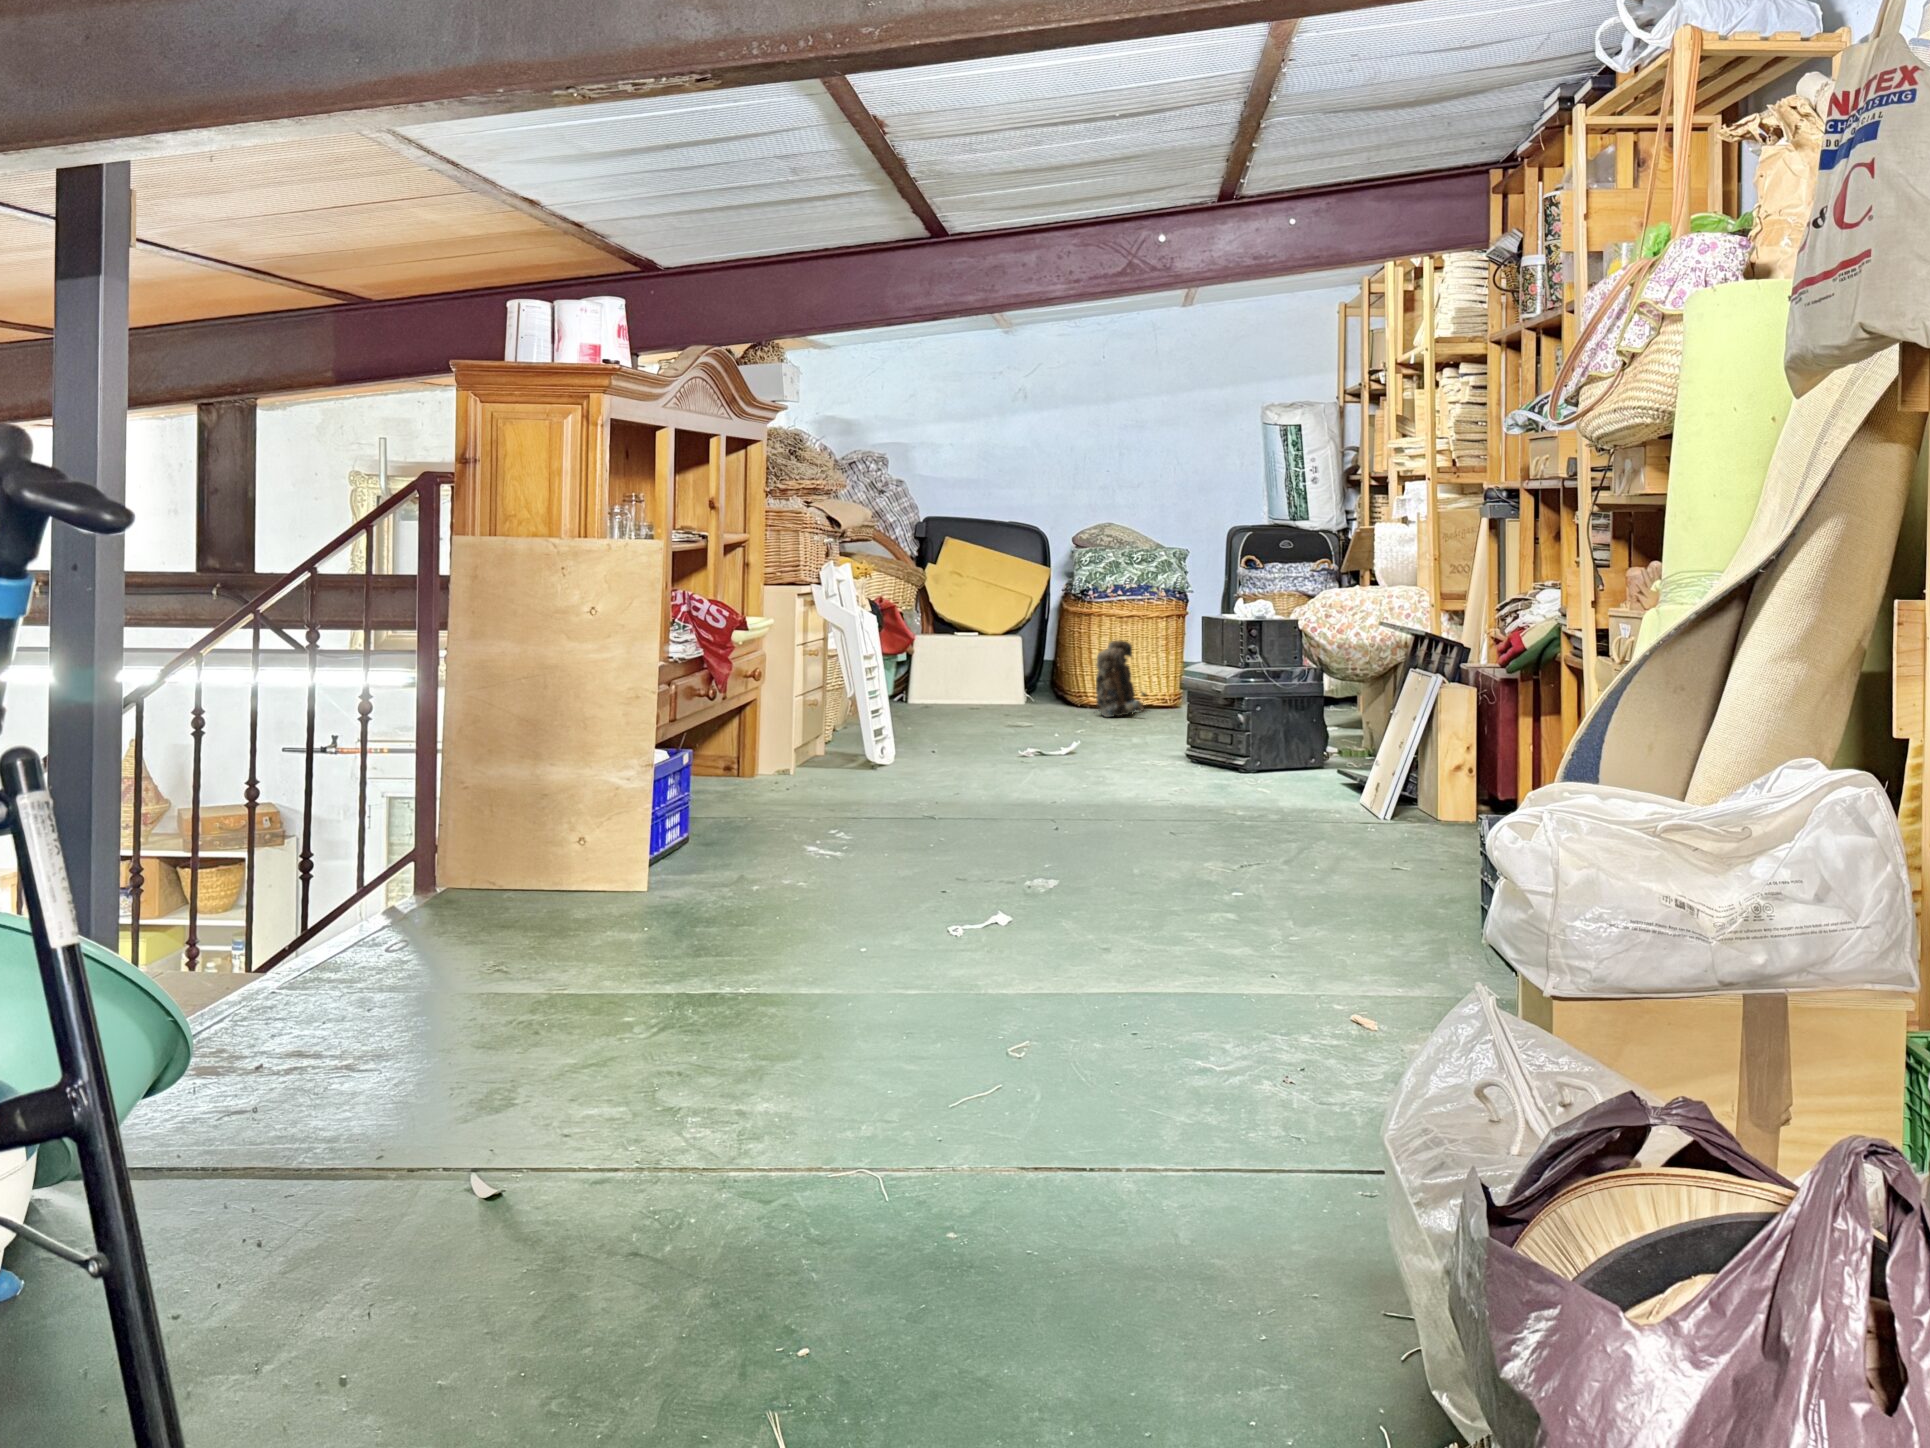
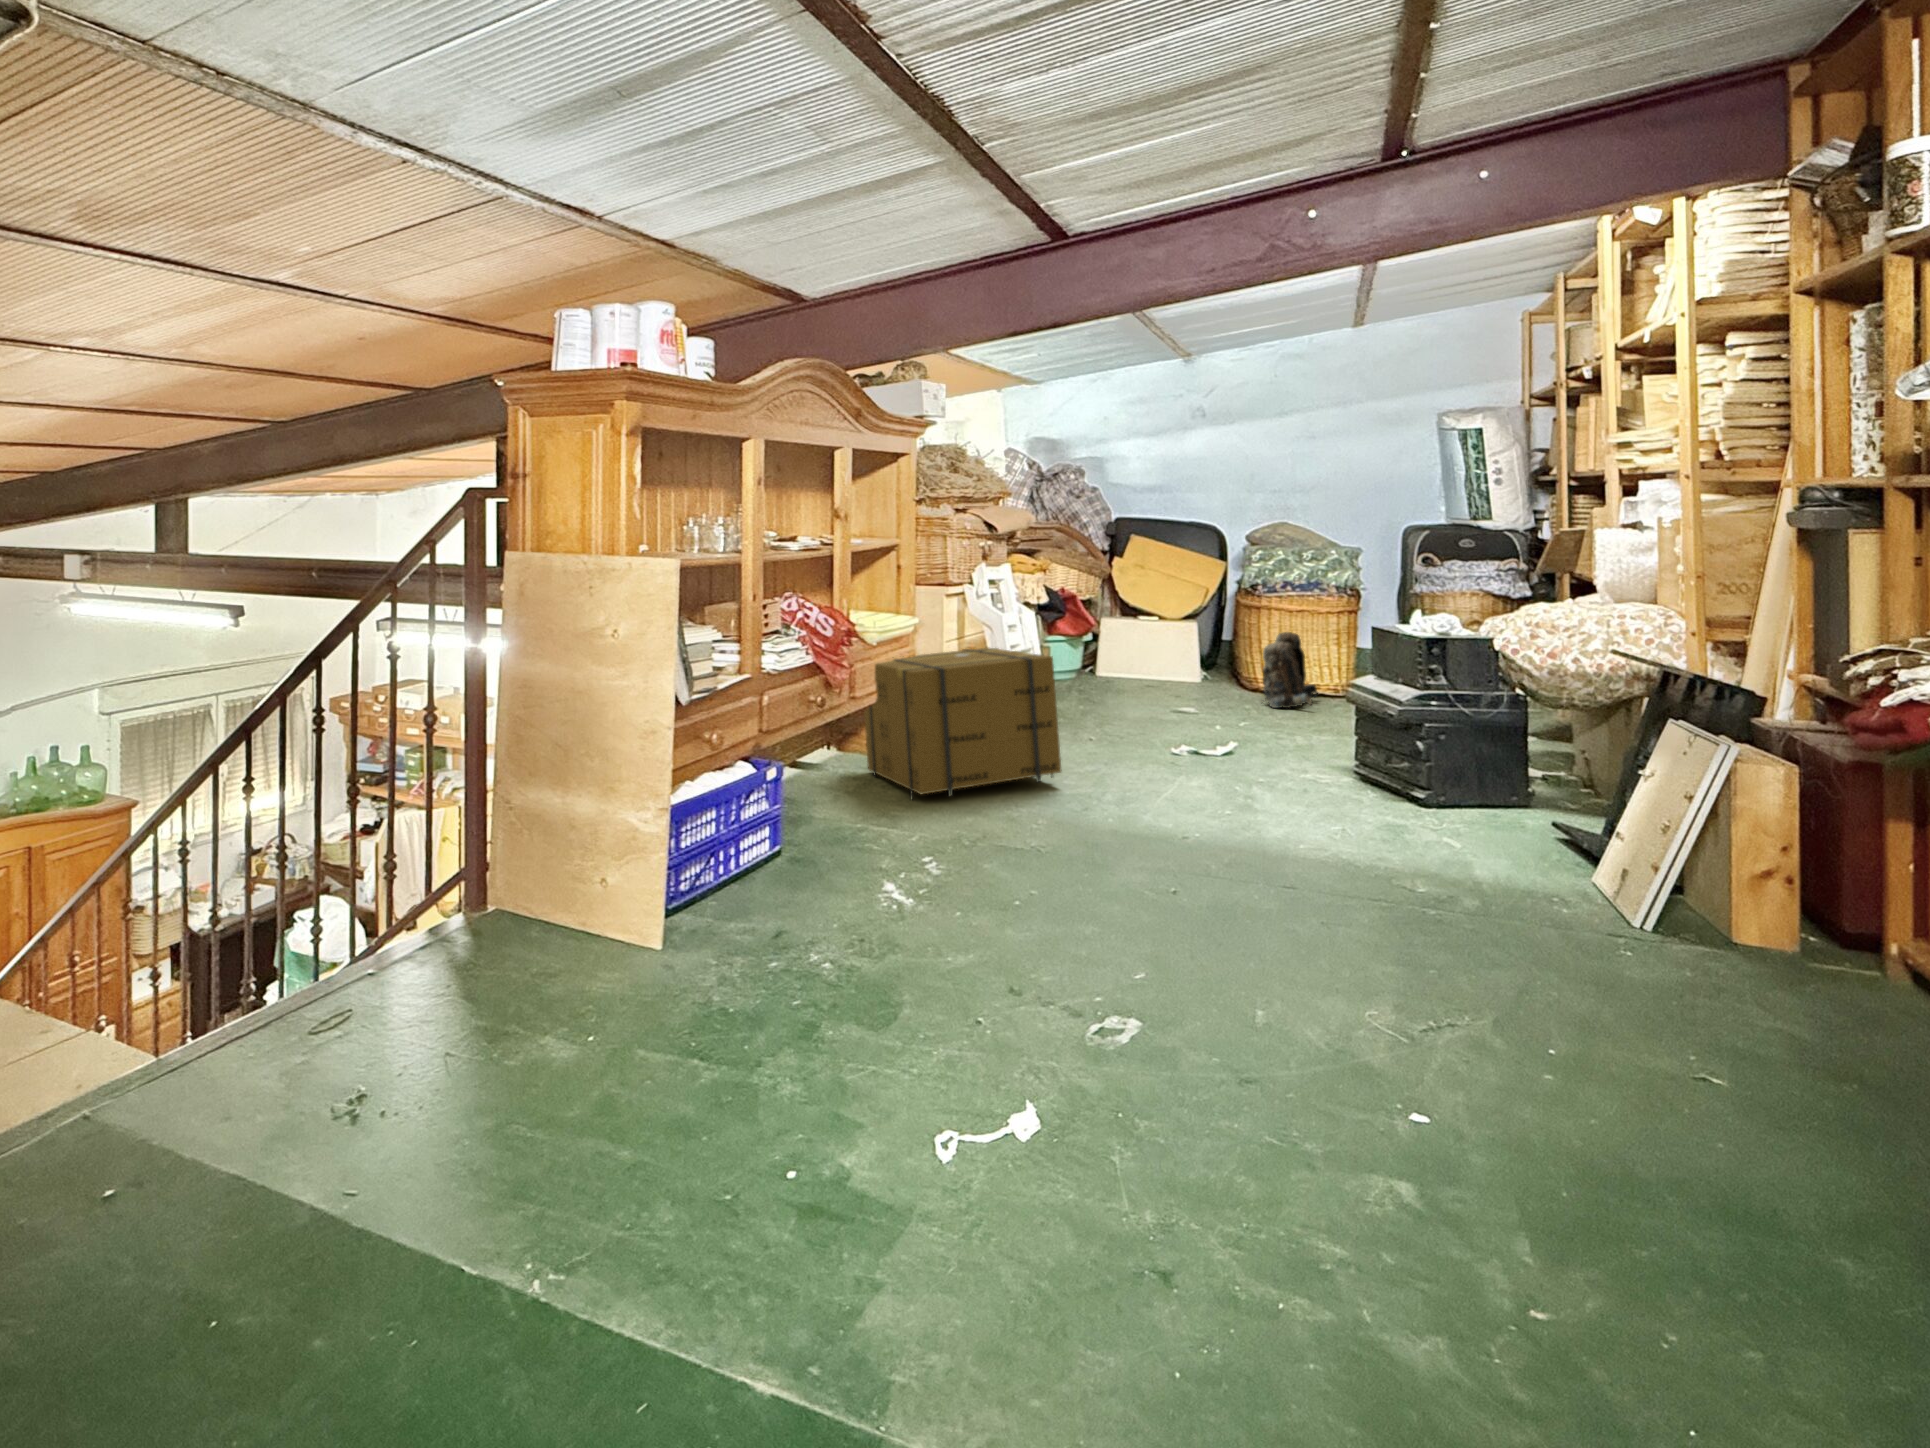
cardboard box: none [706,652,925,805] -> present [864,648,1061,799]

